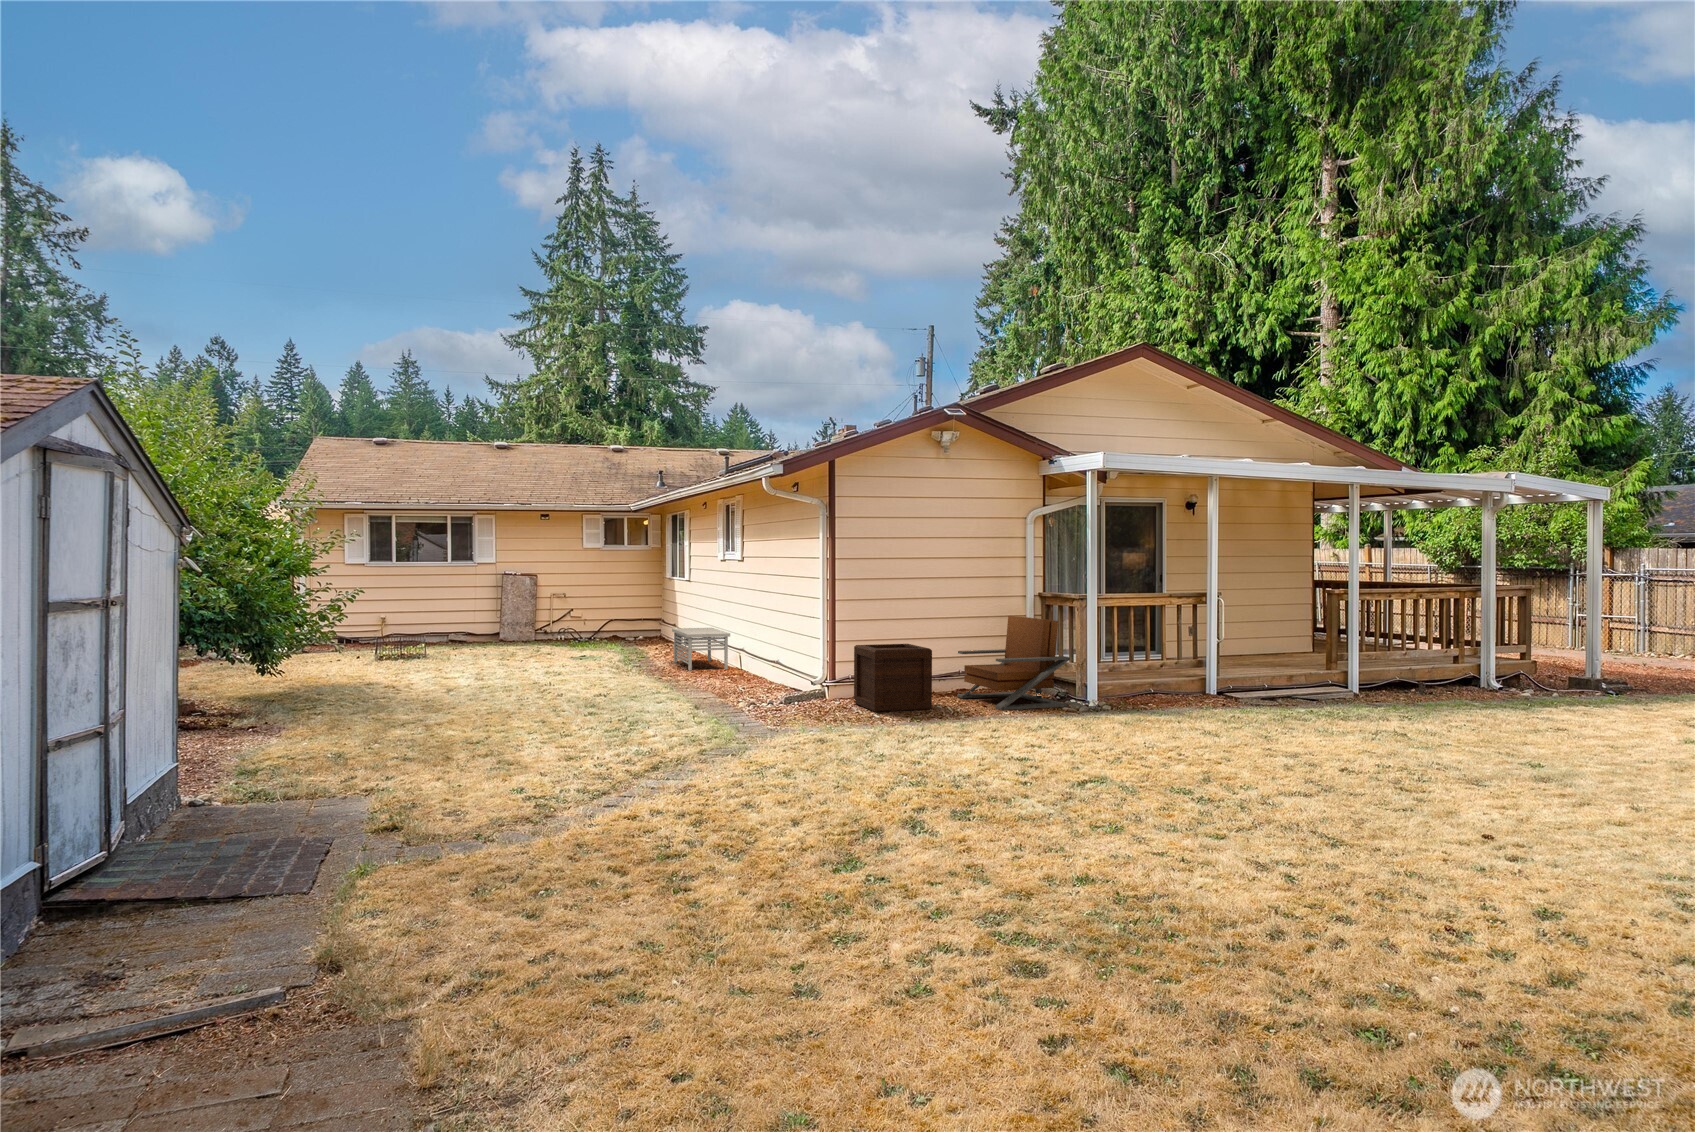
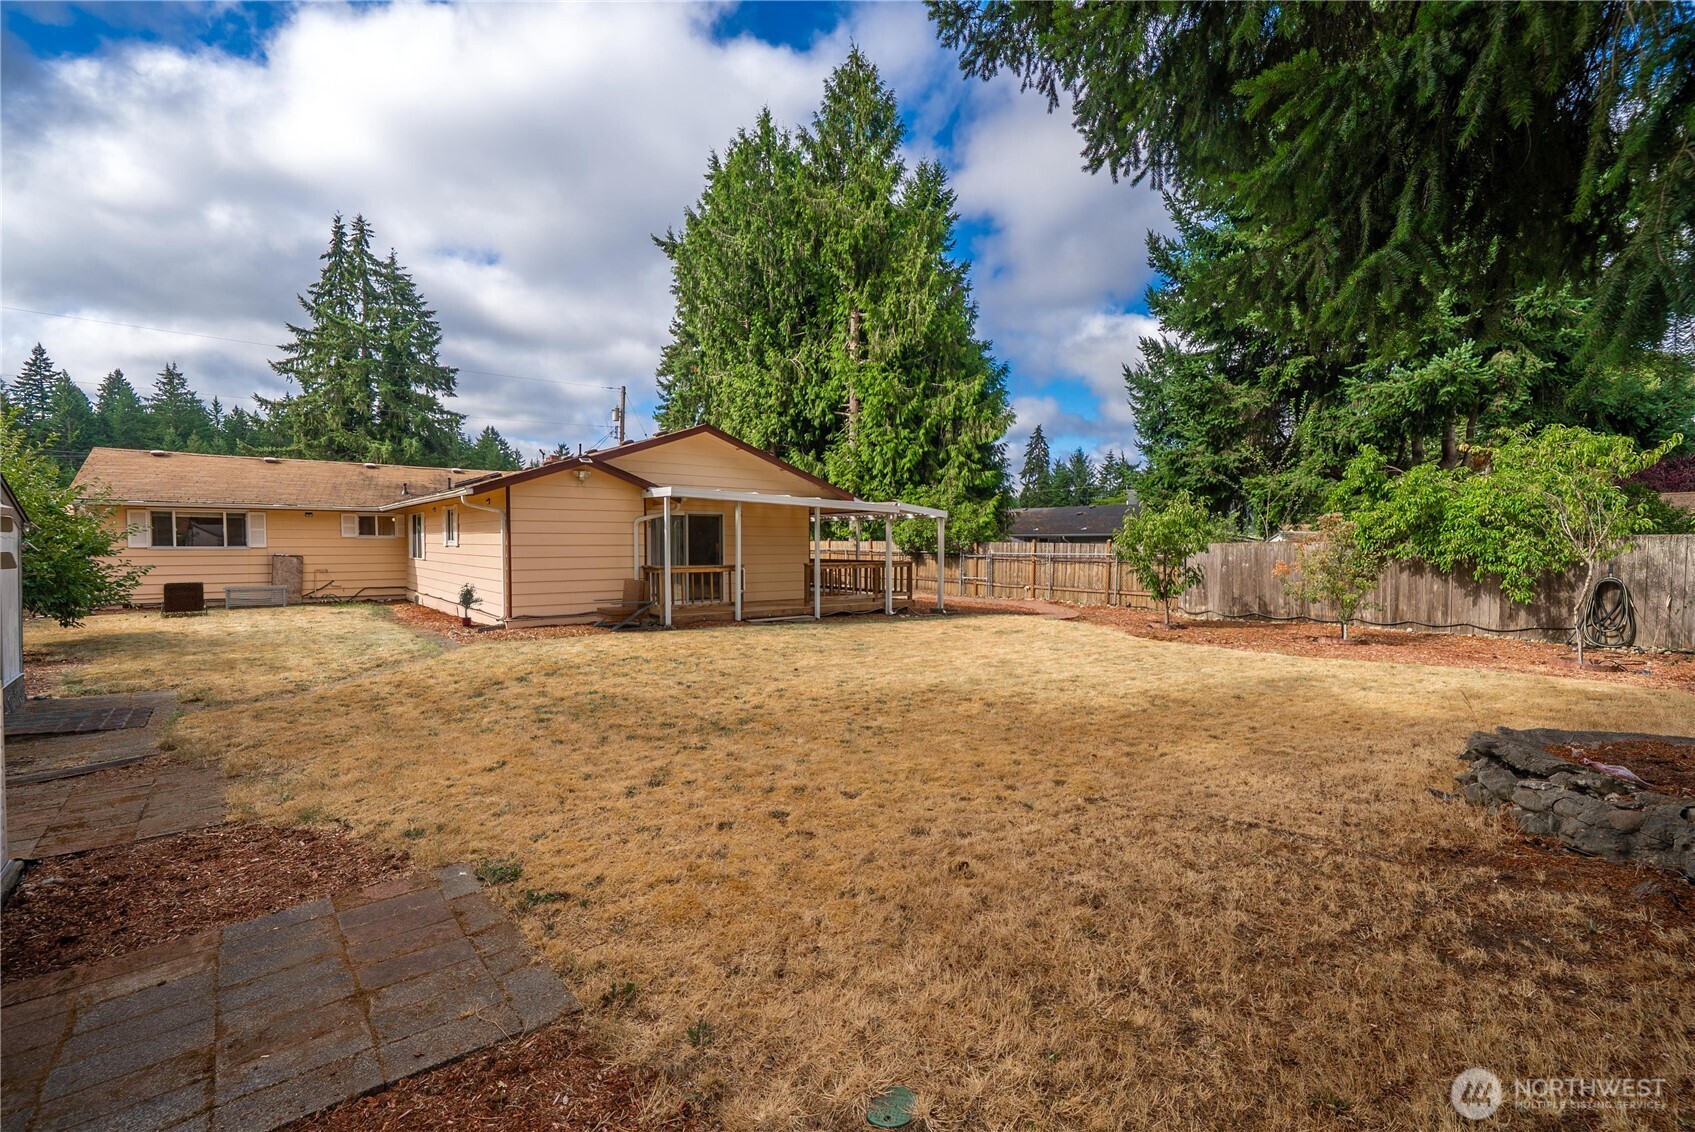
potted tree: none [745,618,784,688] -> present [458,583,483,626]
storage bench: present [672,628,730,670] -> present [223,585,287,609]
wooden crate: present [854,644,932,712] -> present [164,582,204,612]

